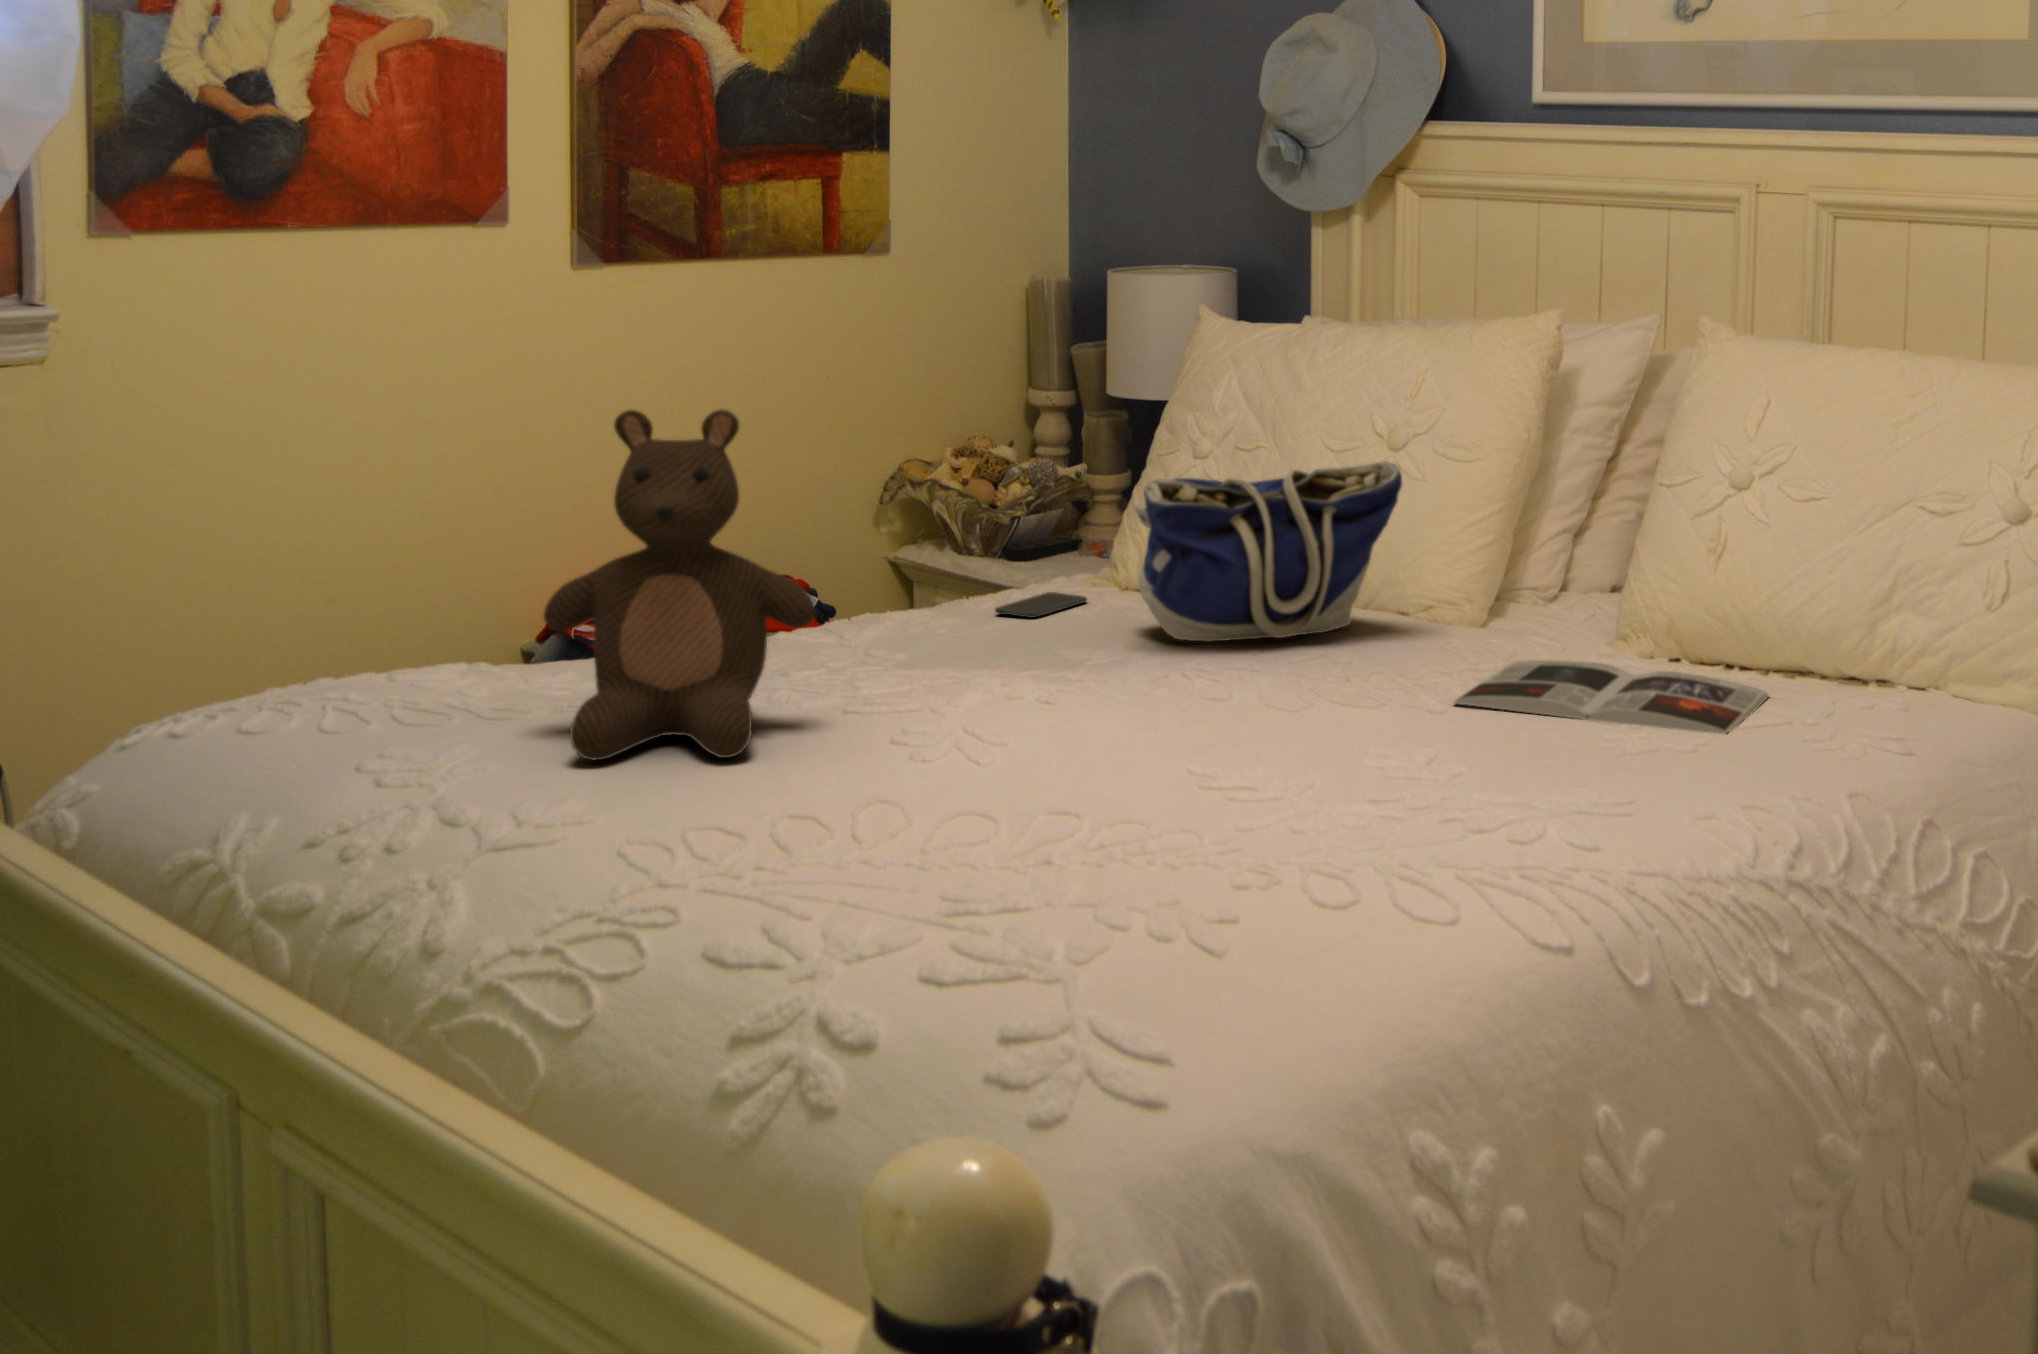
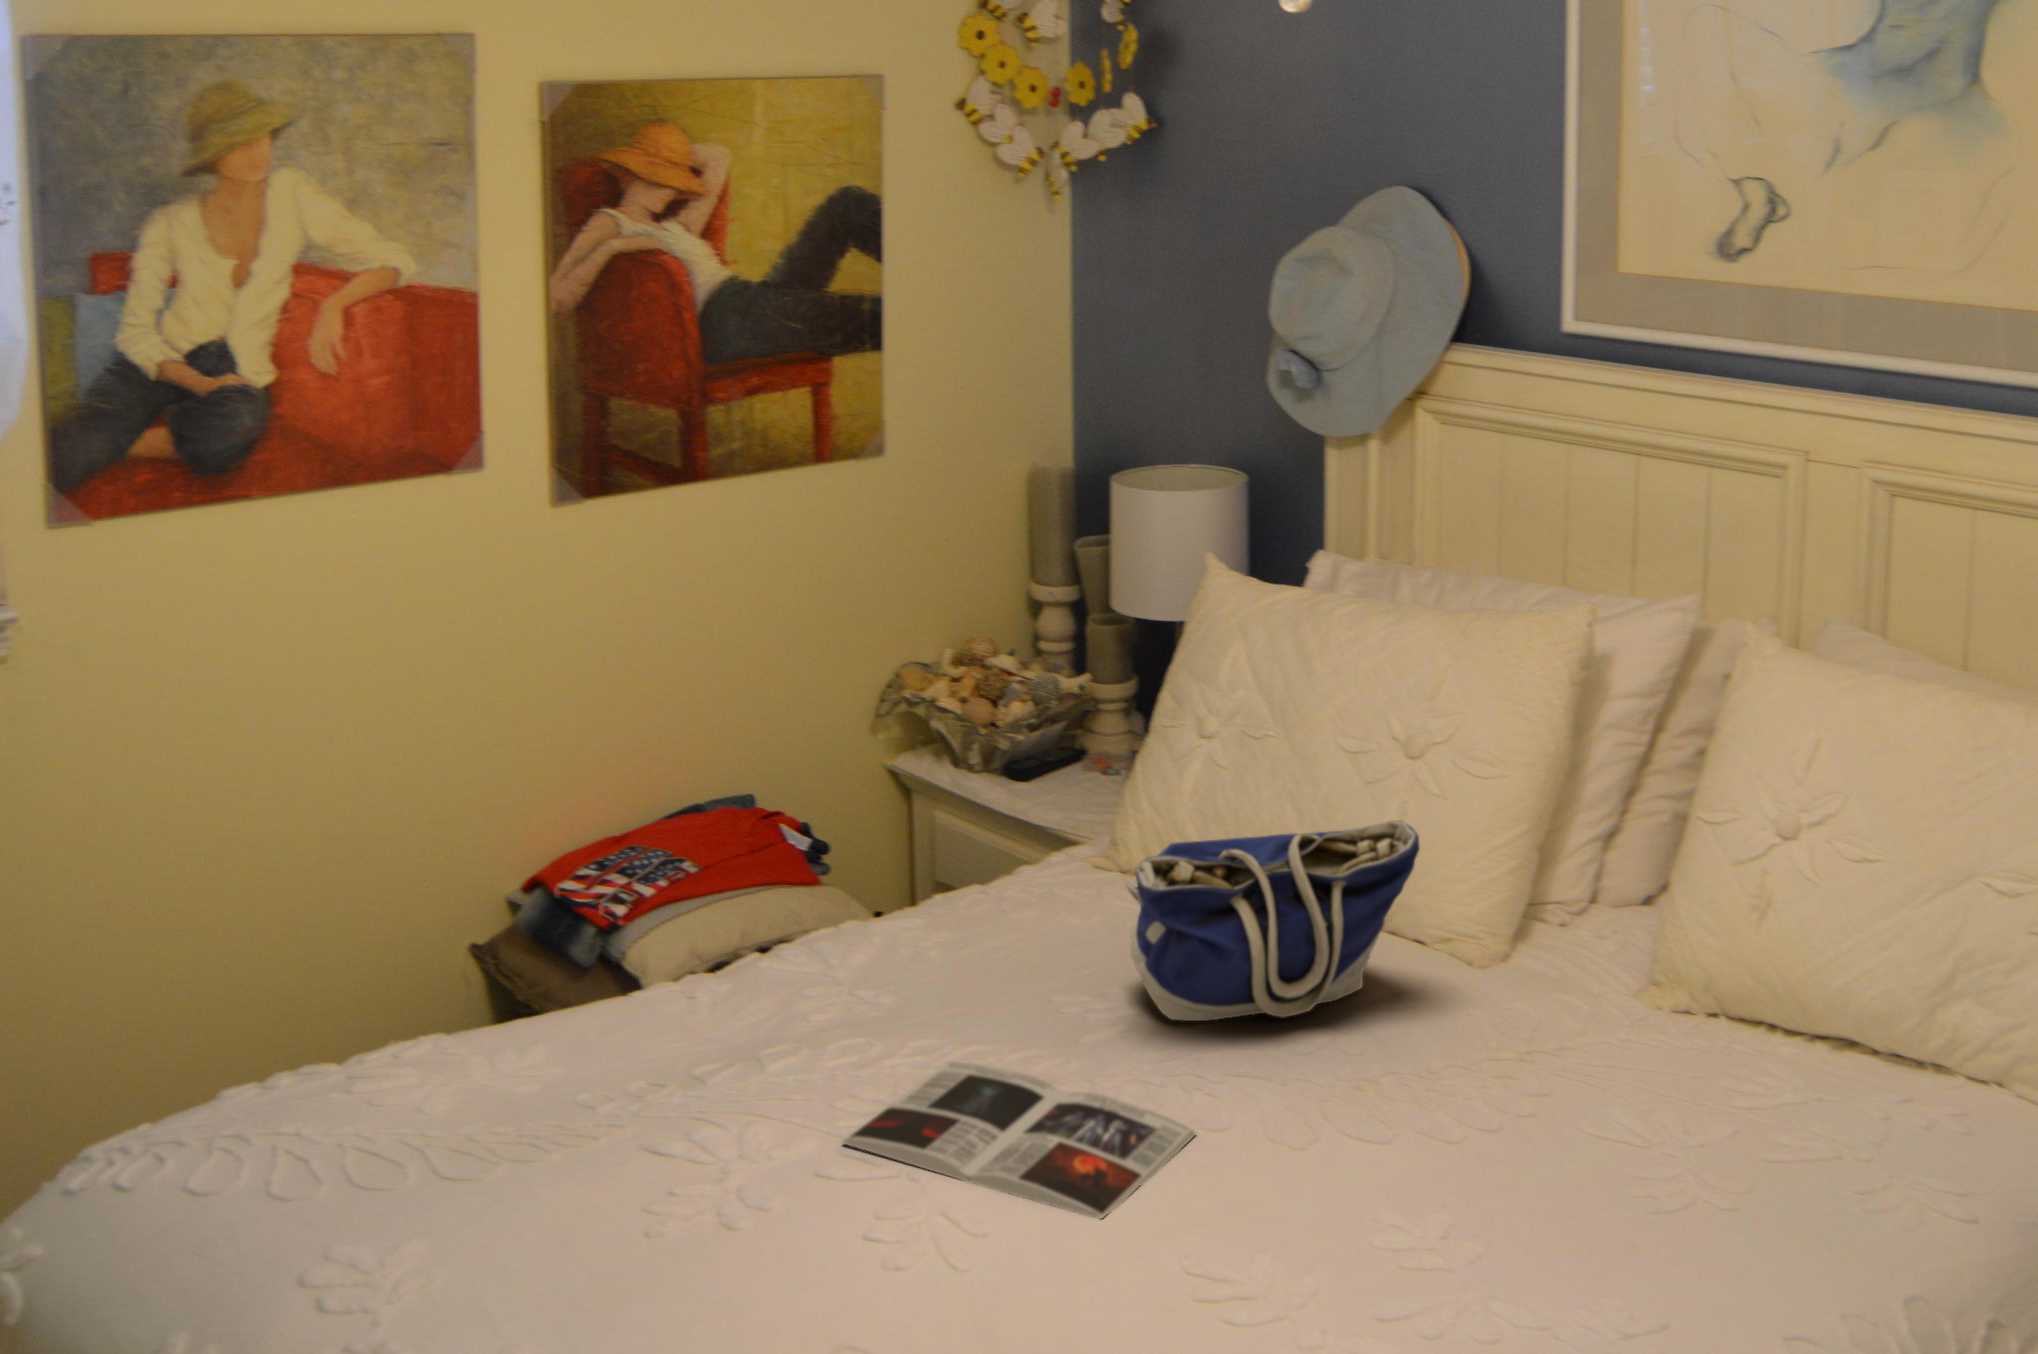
stuffed bear: present [544,410,815,760] -> none [474,869,769,1285]
smartphone: present [995,592,1087,618] -> none [981,897,1080,946]
magazine: present [1454,660,1769,734] -> present [843,1061,1195,1219]

